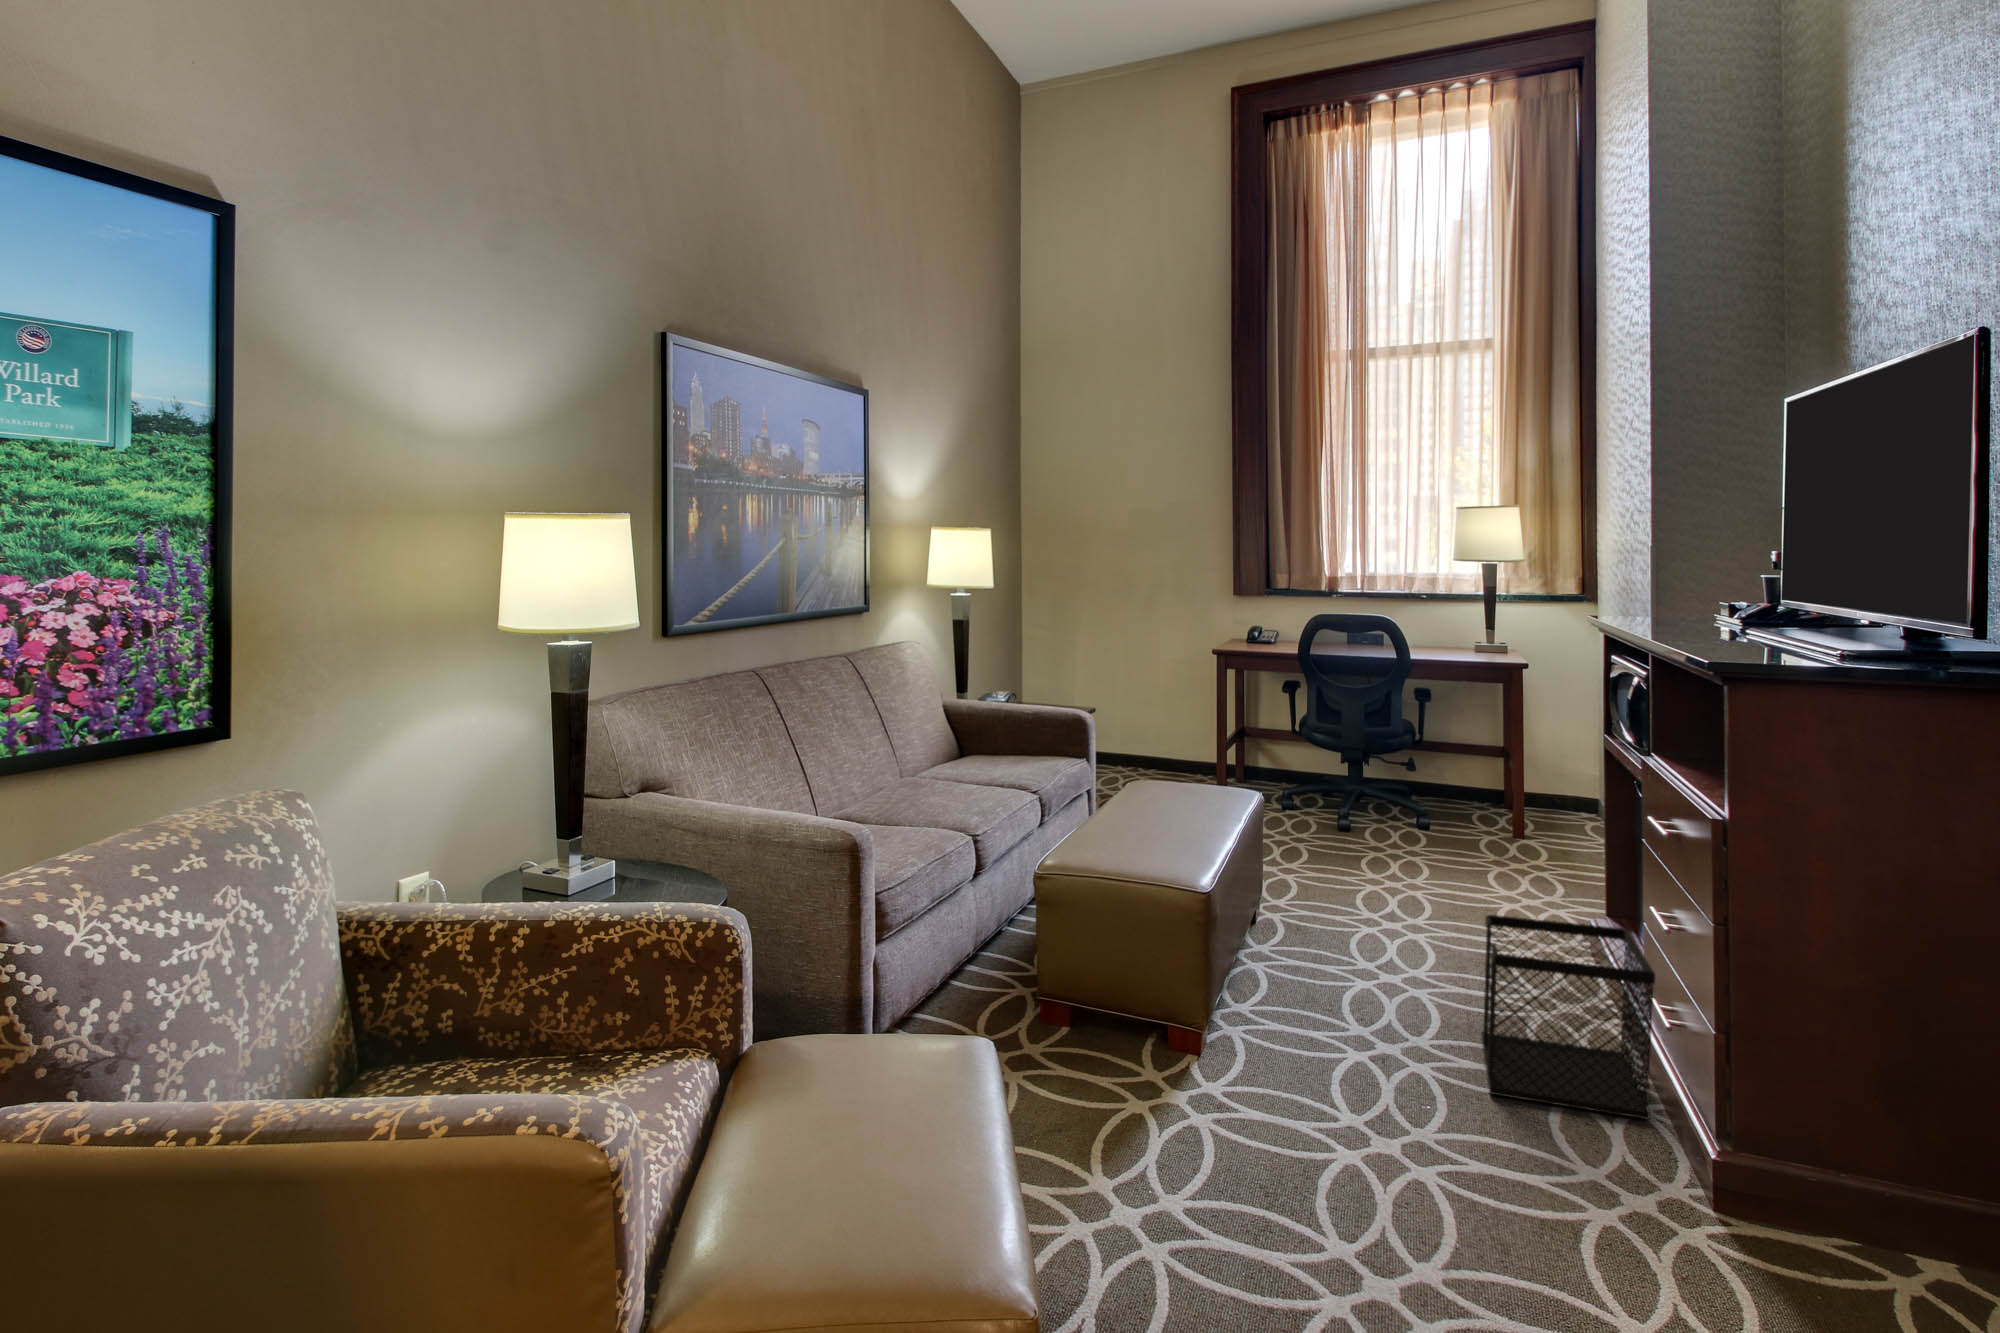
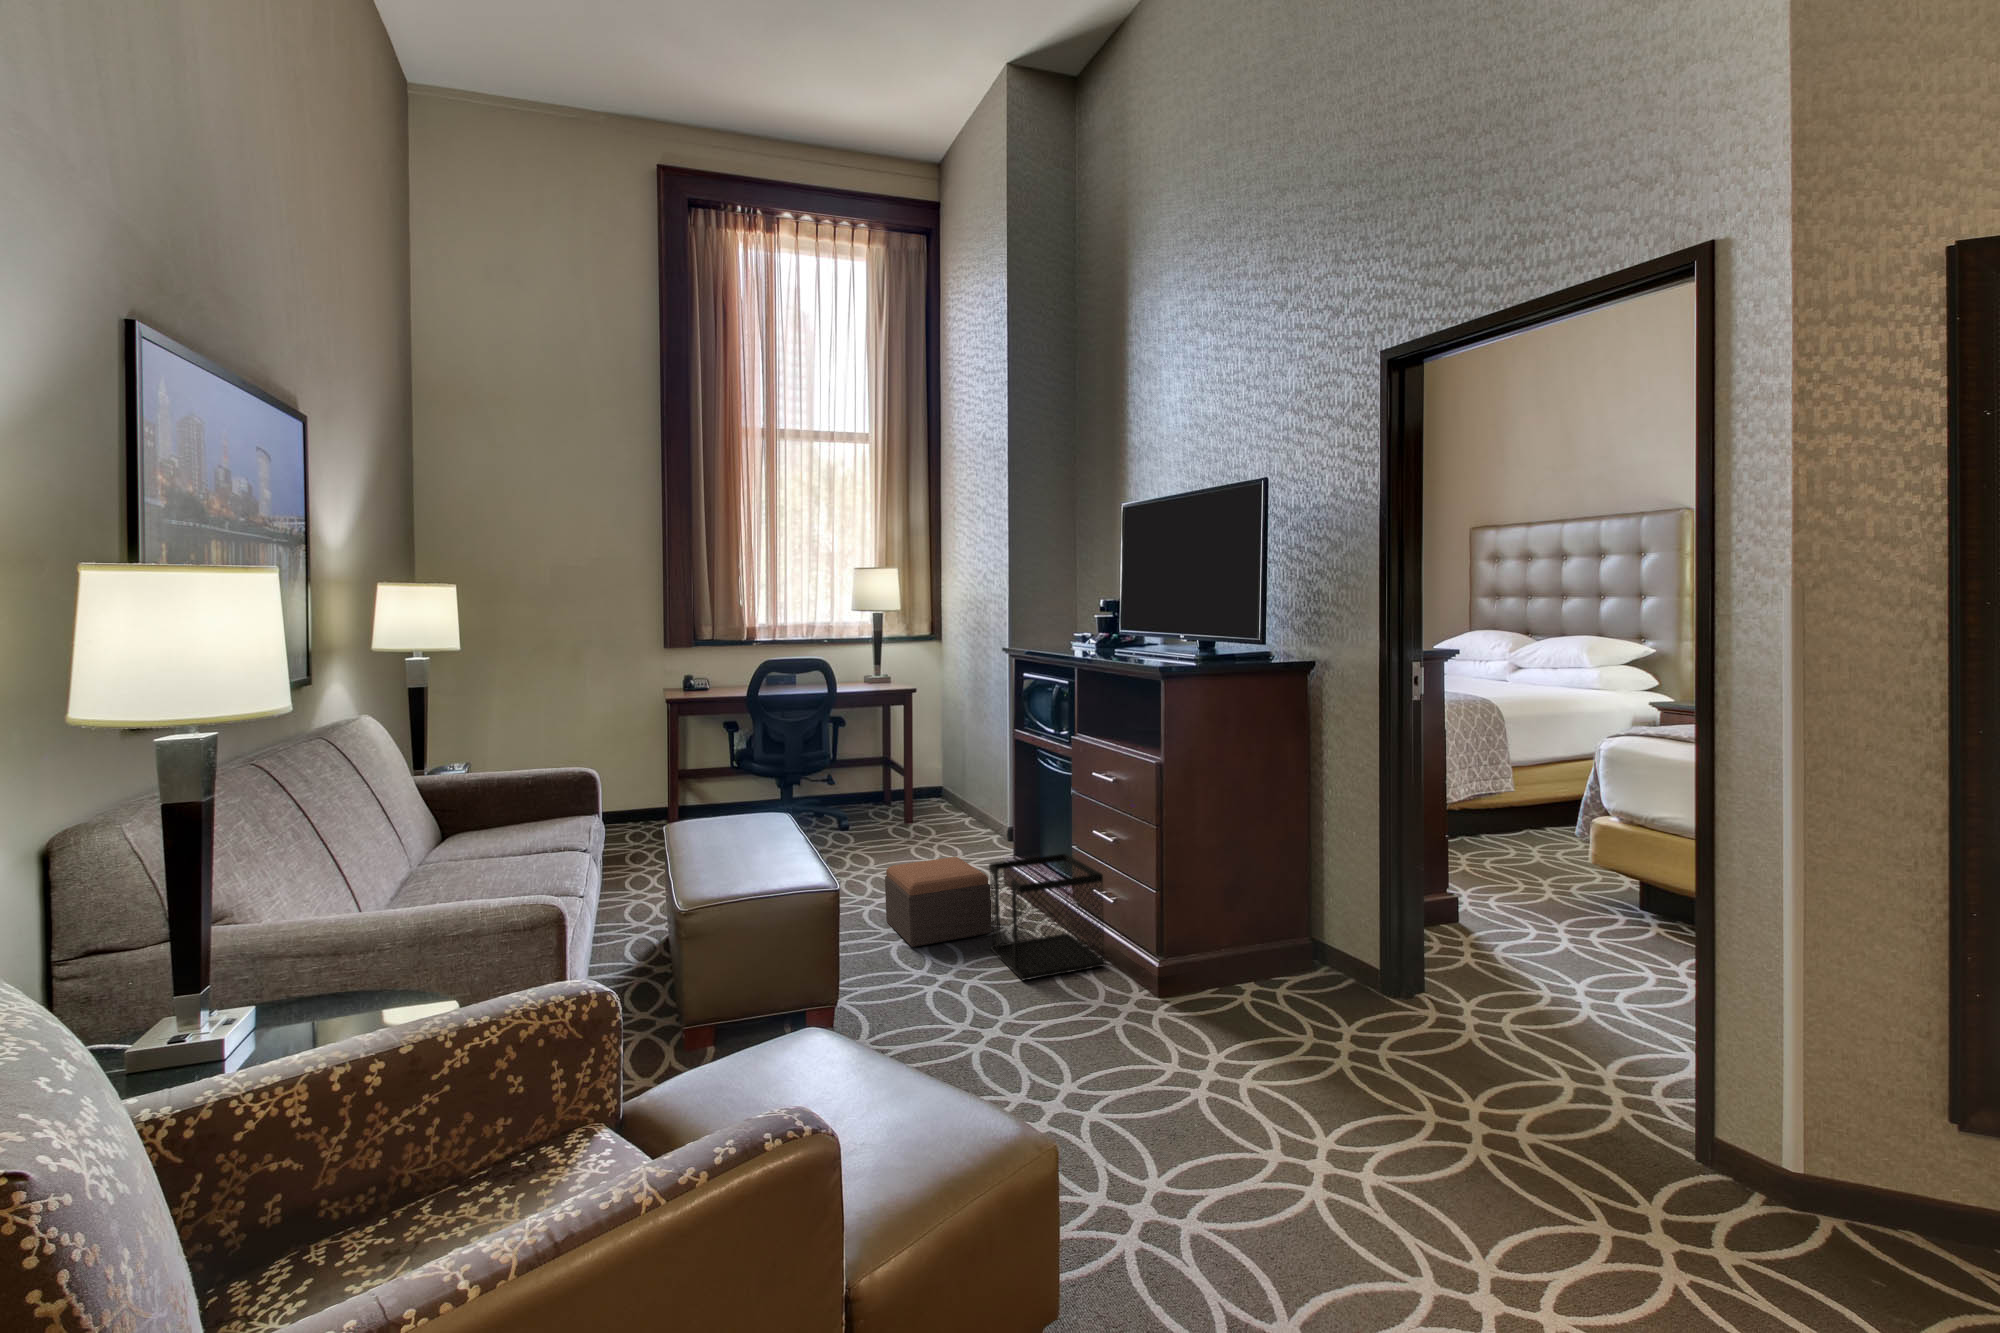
footstool: none [1367,889,1502,1016] -> present [885,857,991,947]

